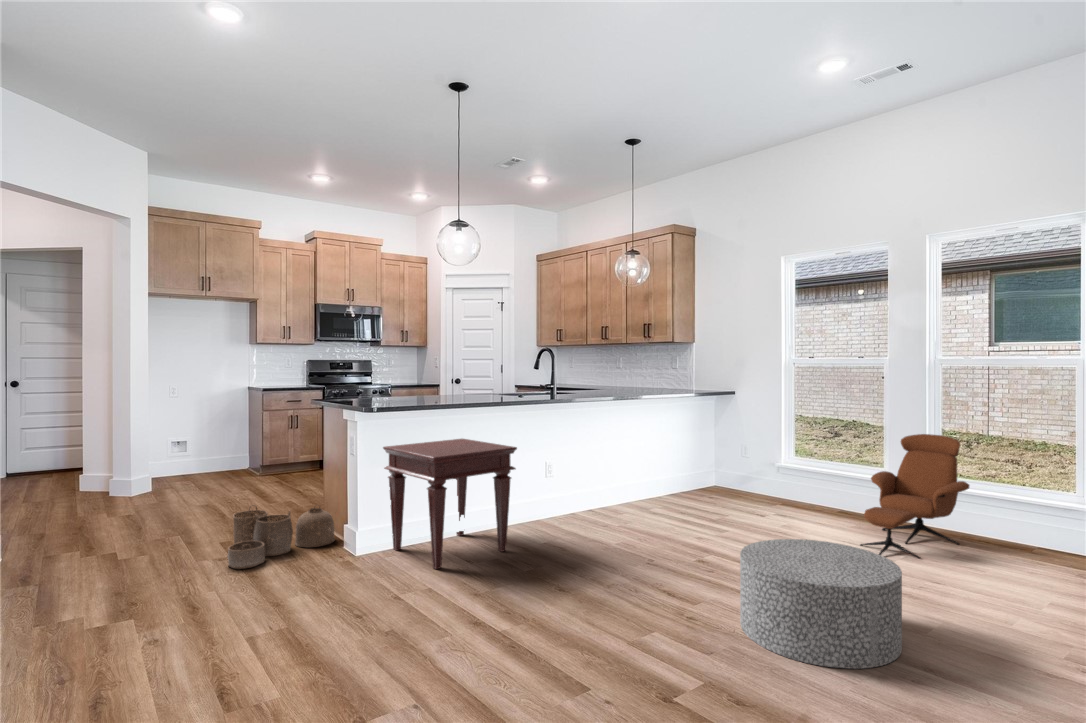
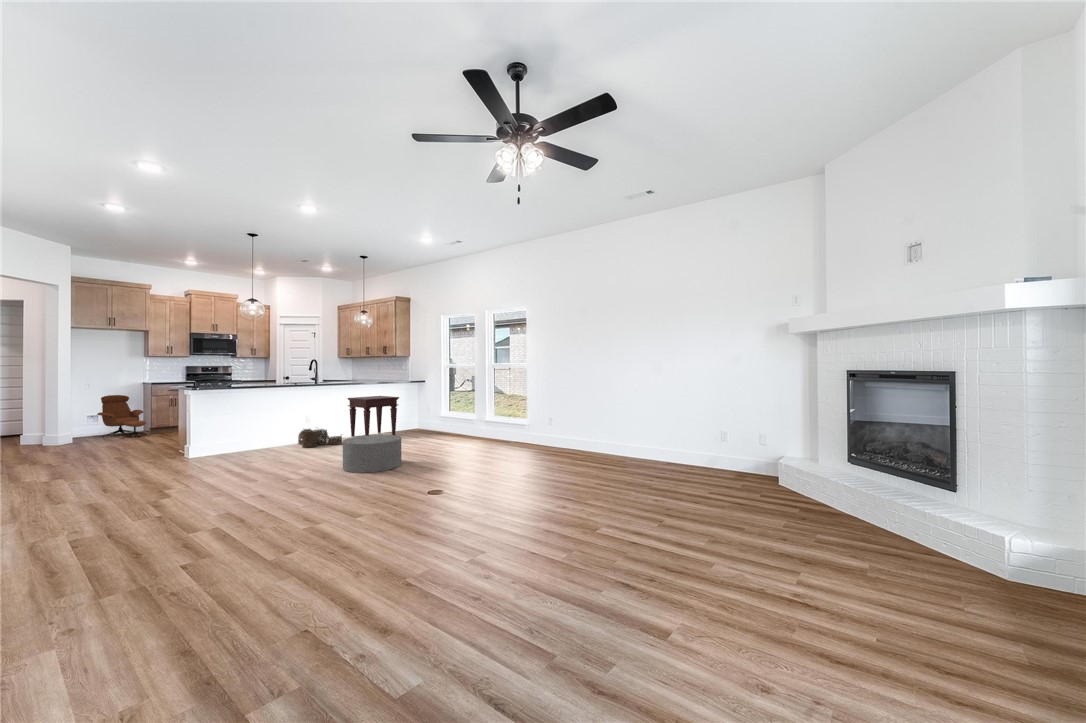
lounge chair: present [860,434,969,558] -> present [97,395,146,438]
side table: present [383,439,517,569] -> present [347,396,399,437]
woven basket: present [228,505,335,569] -> present [298,429,342,448]

